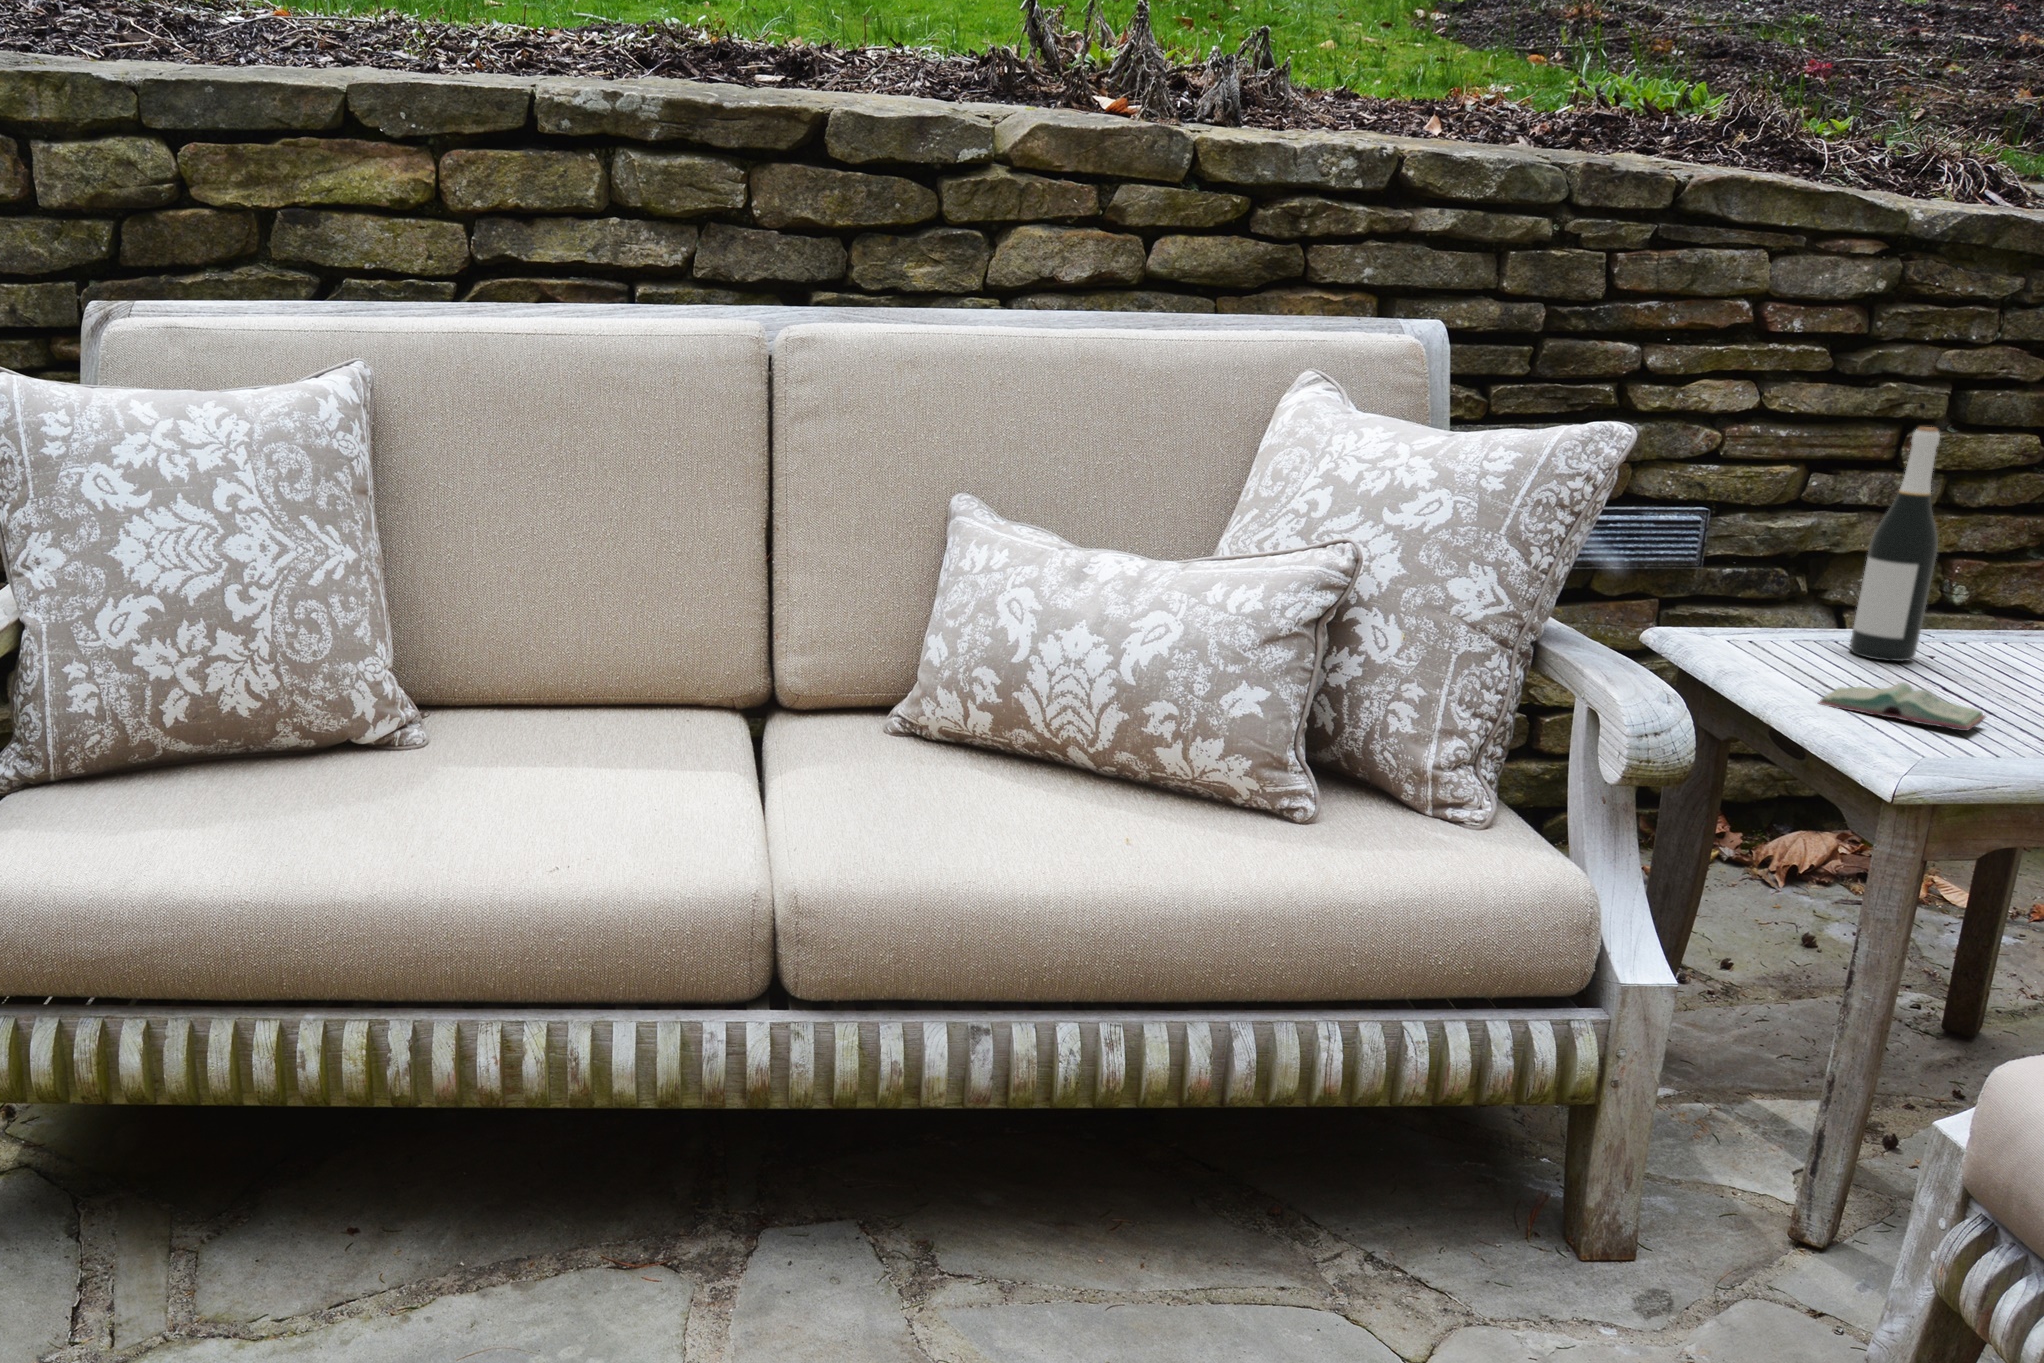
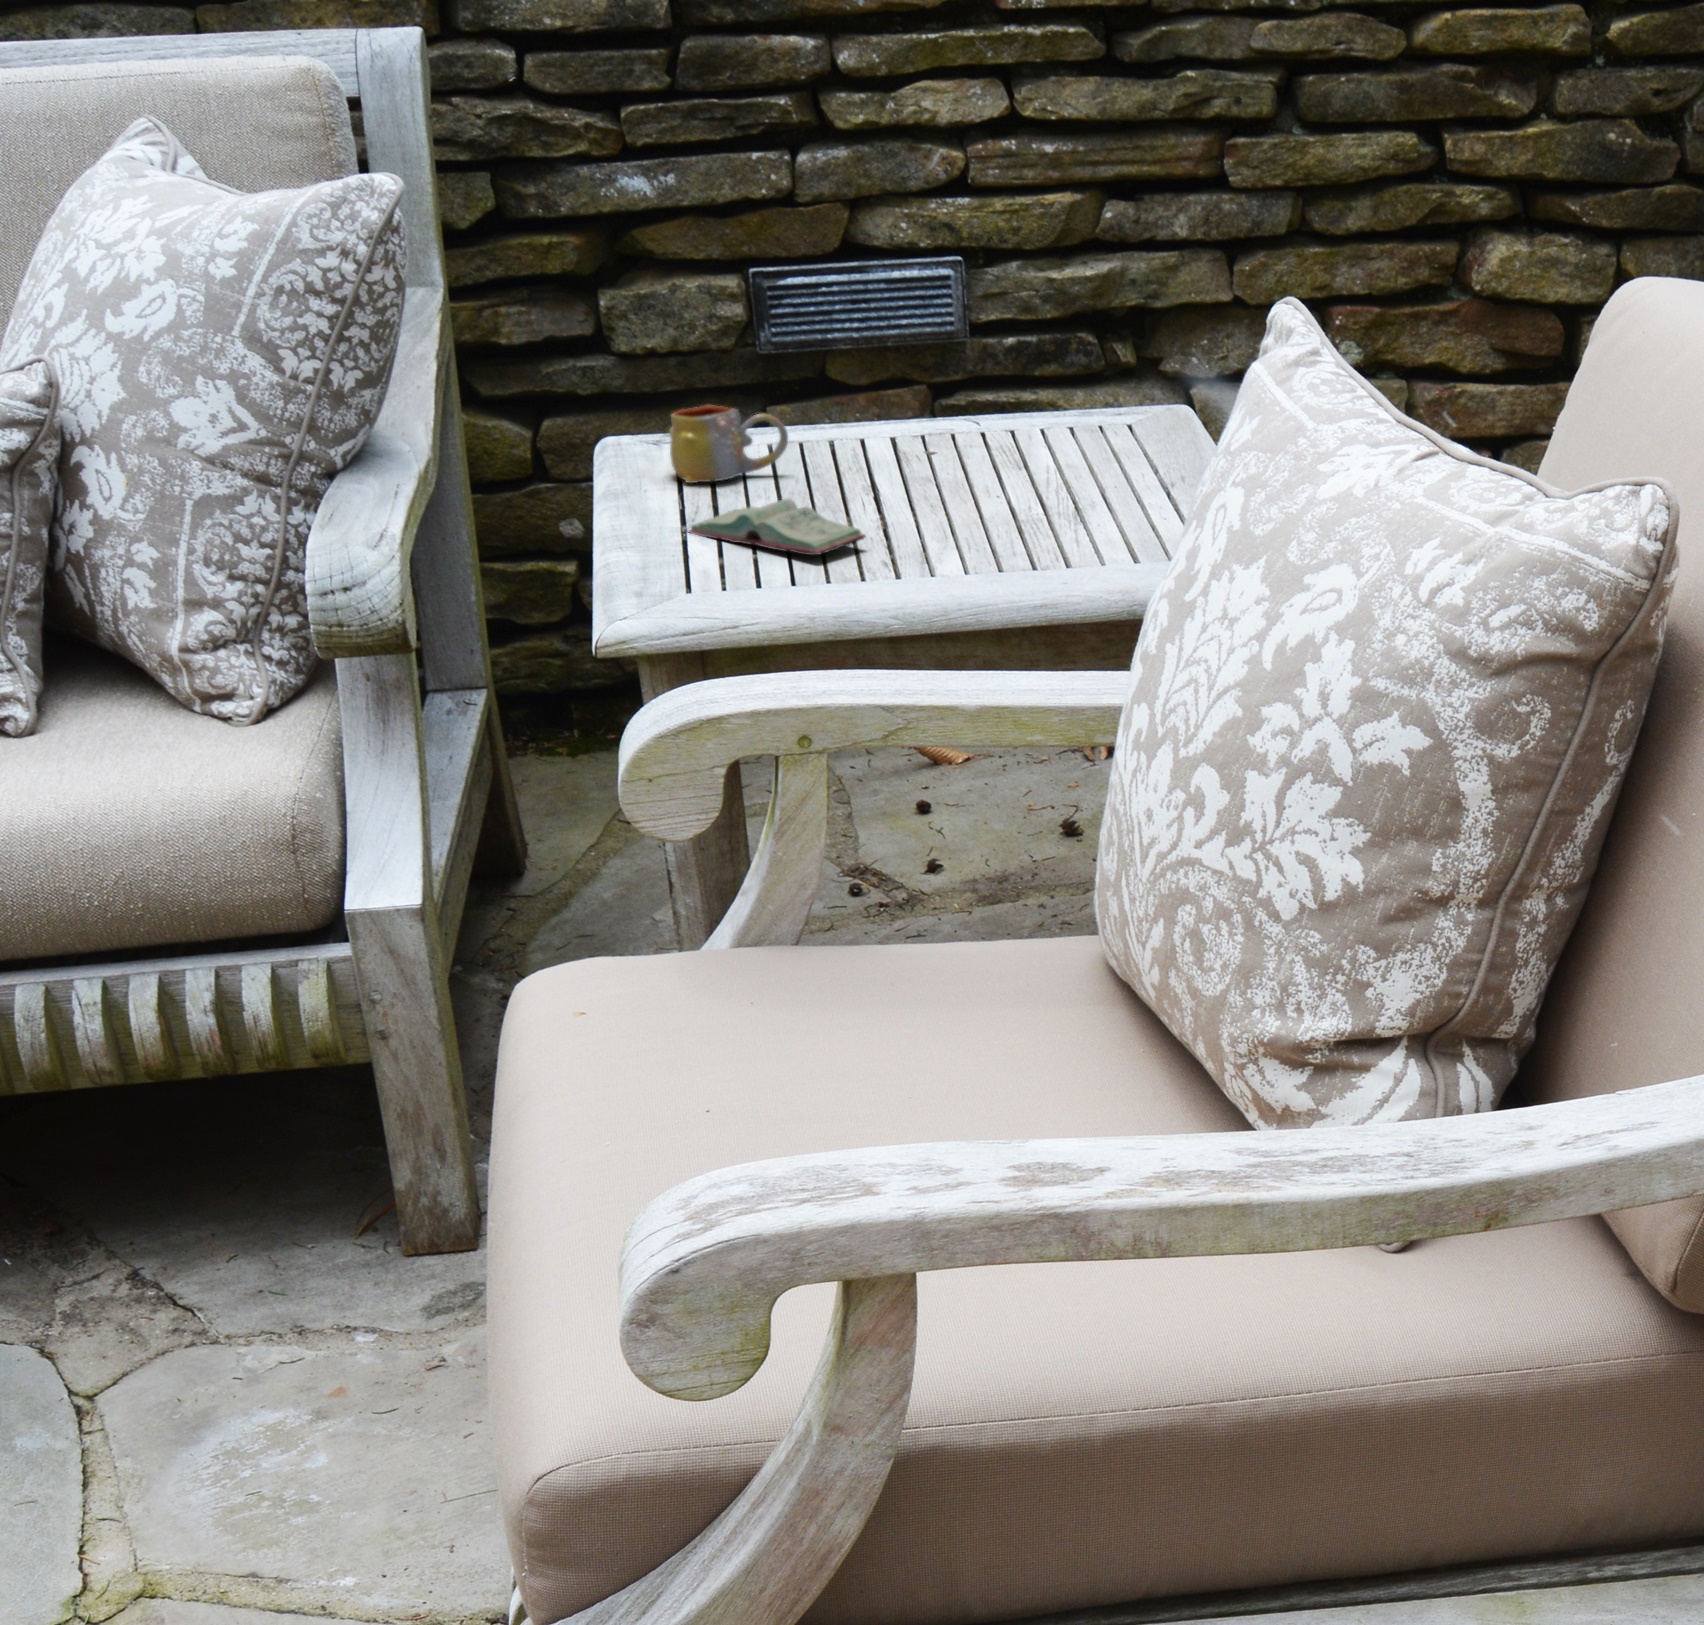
wine bottle: present [1850,427,1940,661] -> none [842,159,922,469]
mug: none [1734,605,1830,663] -> present [669,405,788,483]

